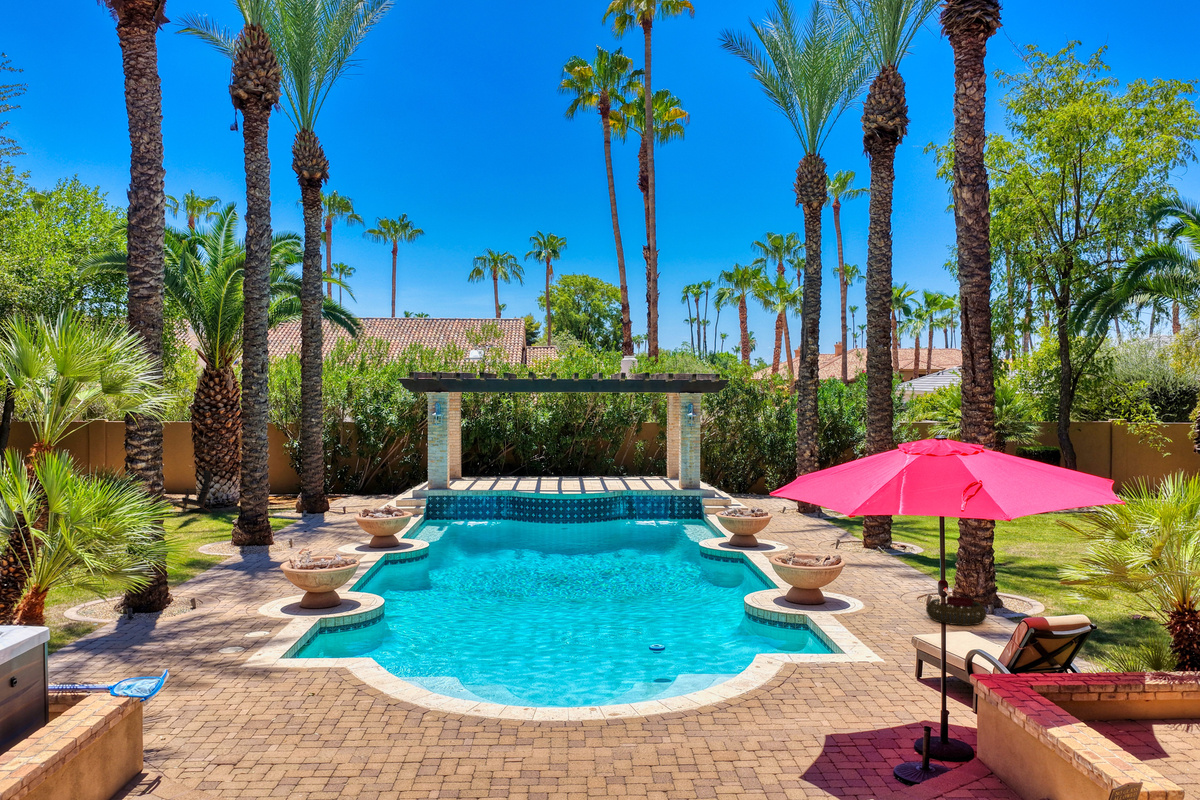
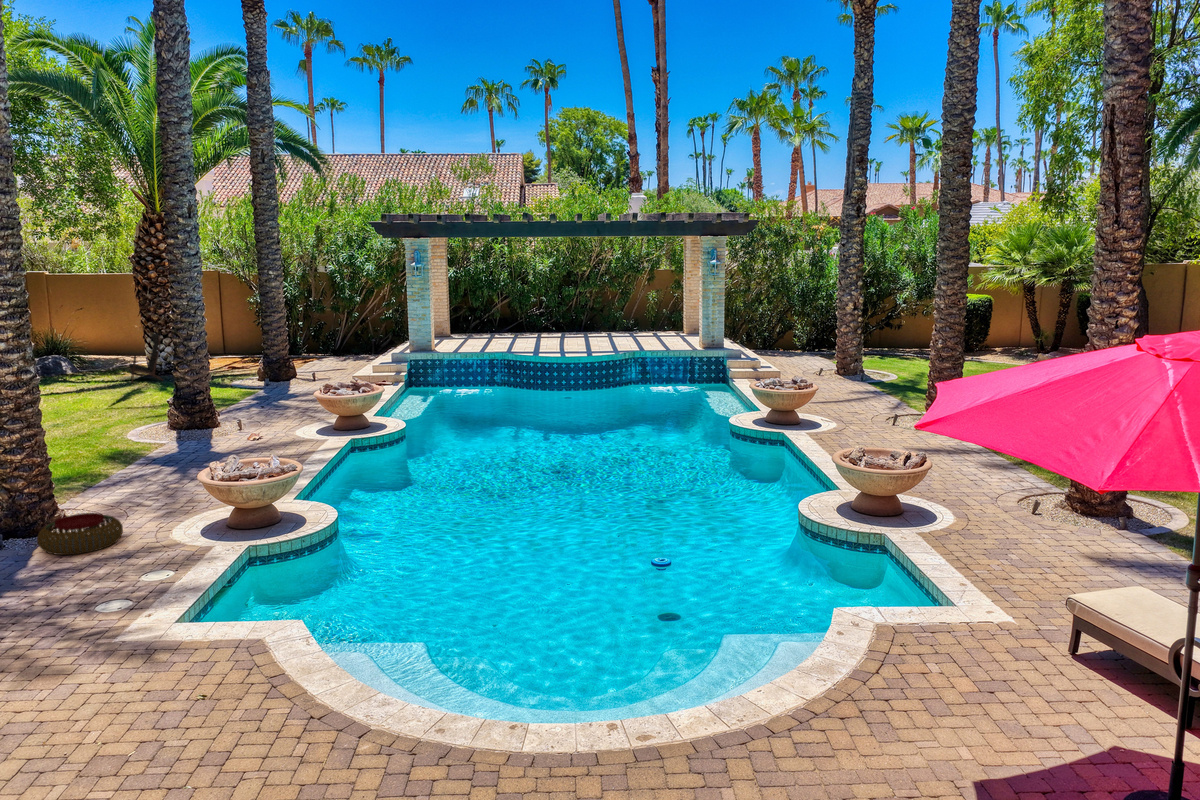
pouf: present [926,596,987,625] -> present [37,513,123,555]

